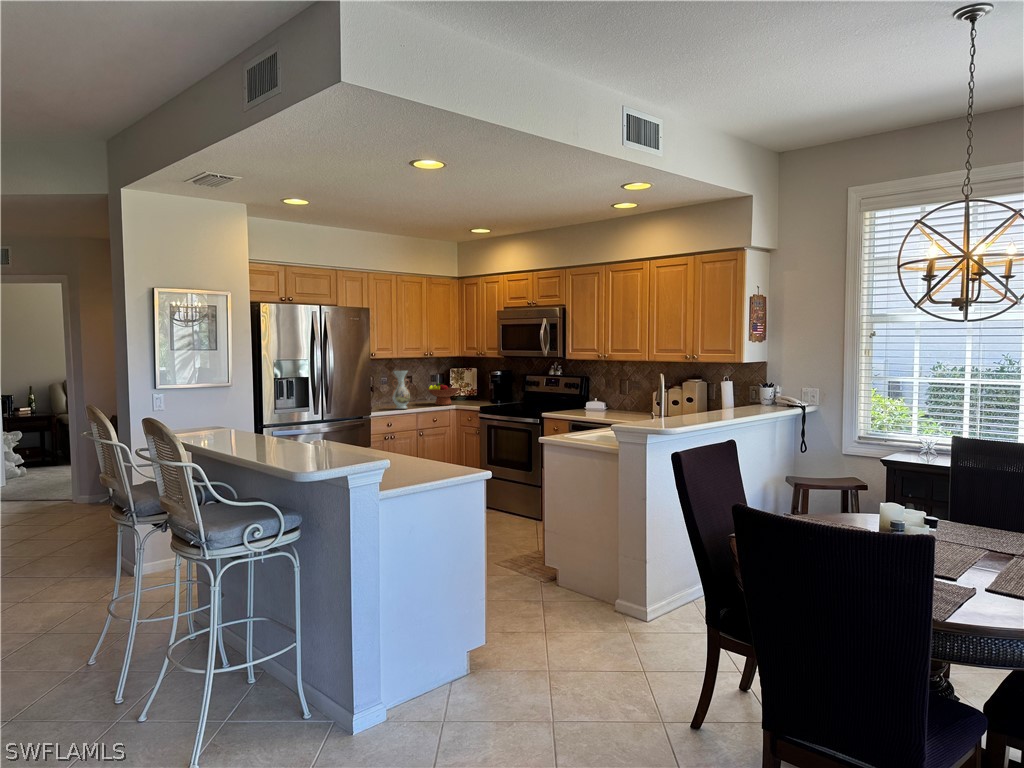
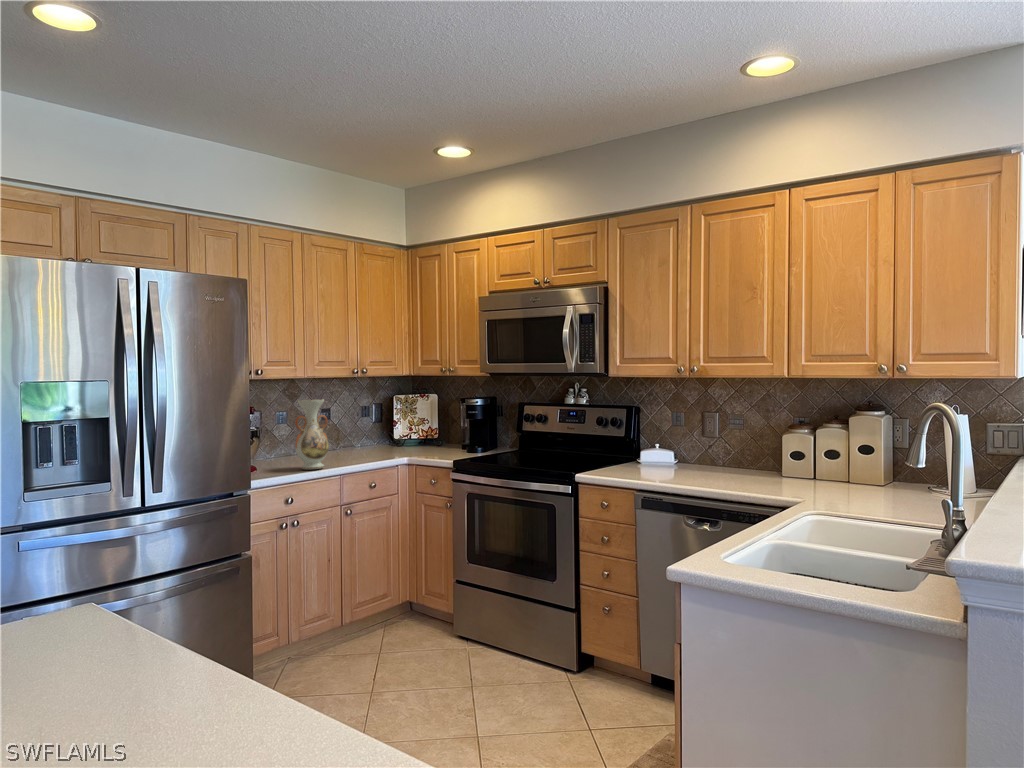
fruit bowl: present [427,383,460,405] -> none [357,420,415,458]

